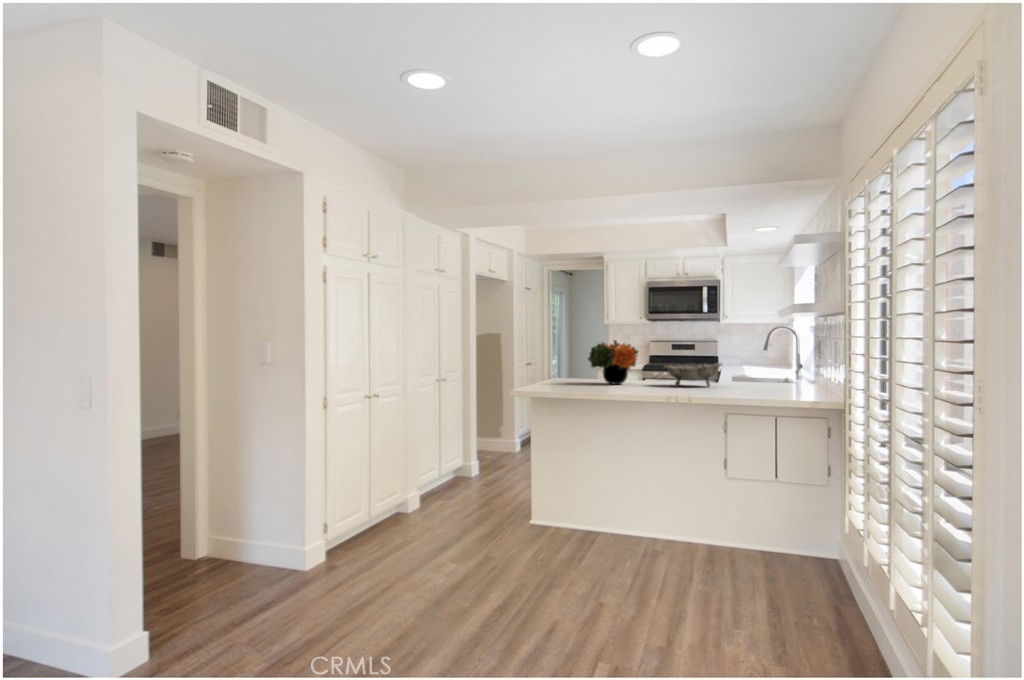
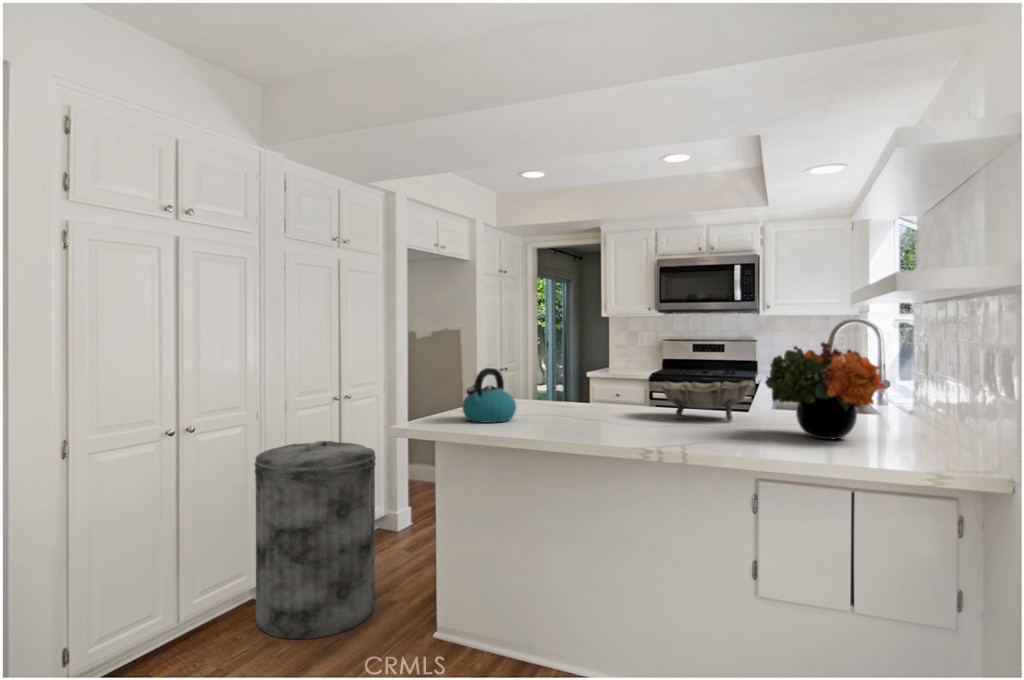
flower arrangement: present [588,340,638,384] -> present [765,342,886,439]
kettle: none [551,357,584,389] -> present [462,368,516,423]
trash can: none [413,405,487,525] -> present [255,441,376,639]

